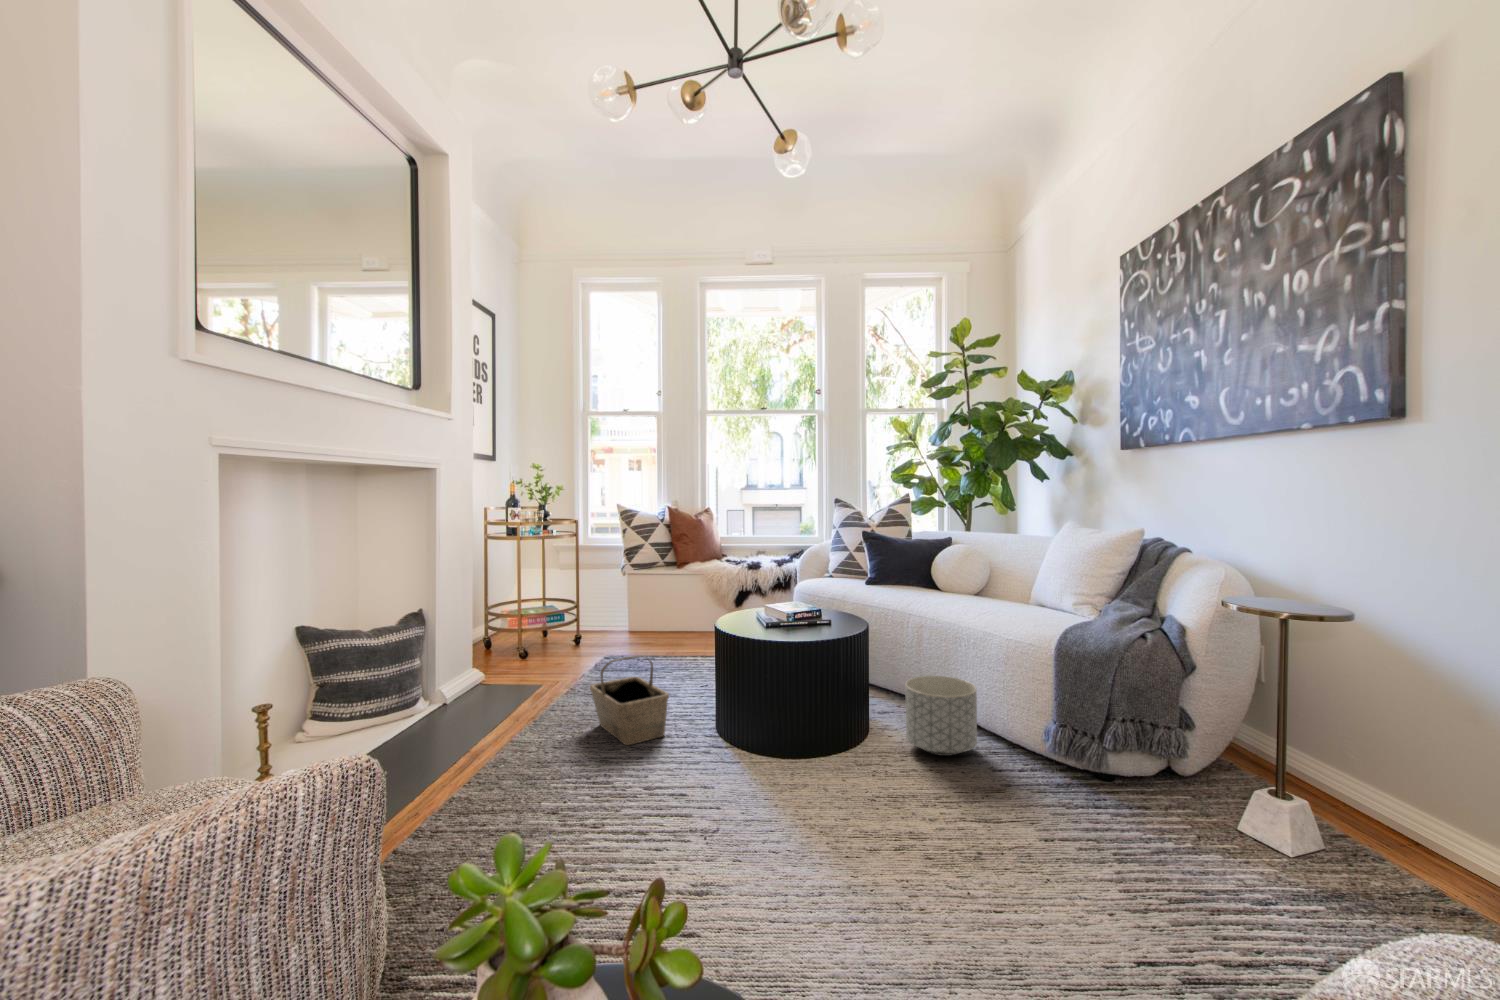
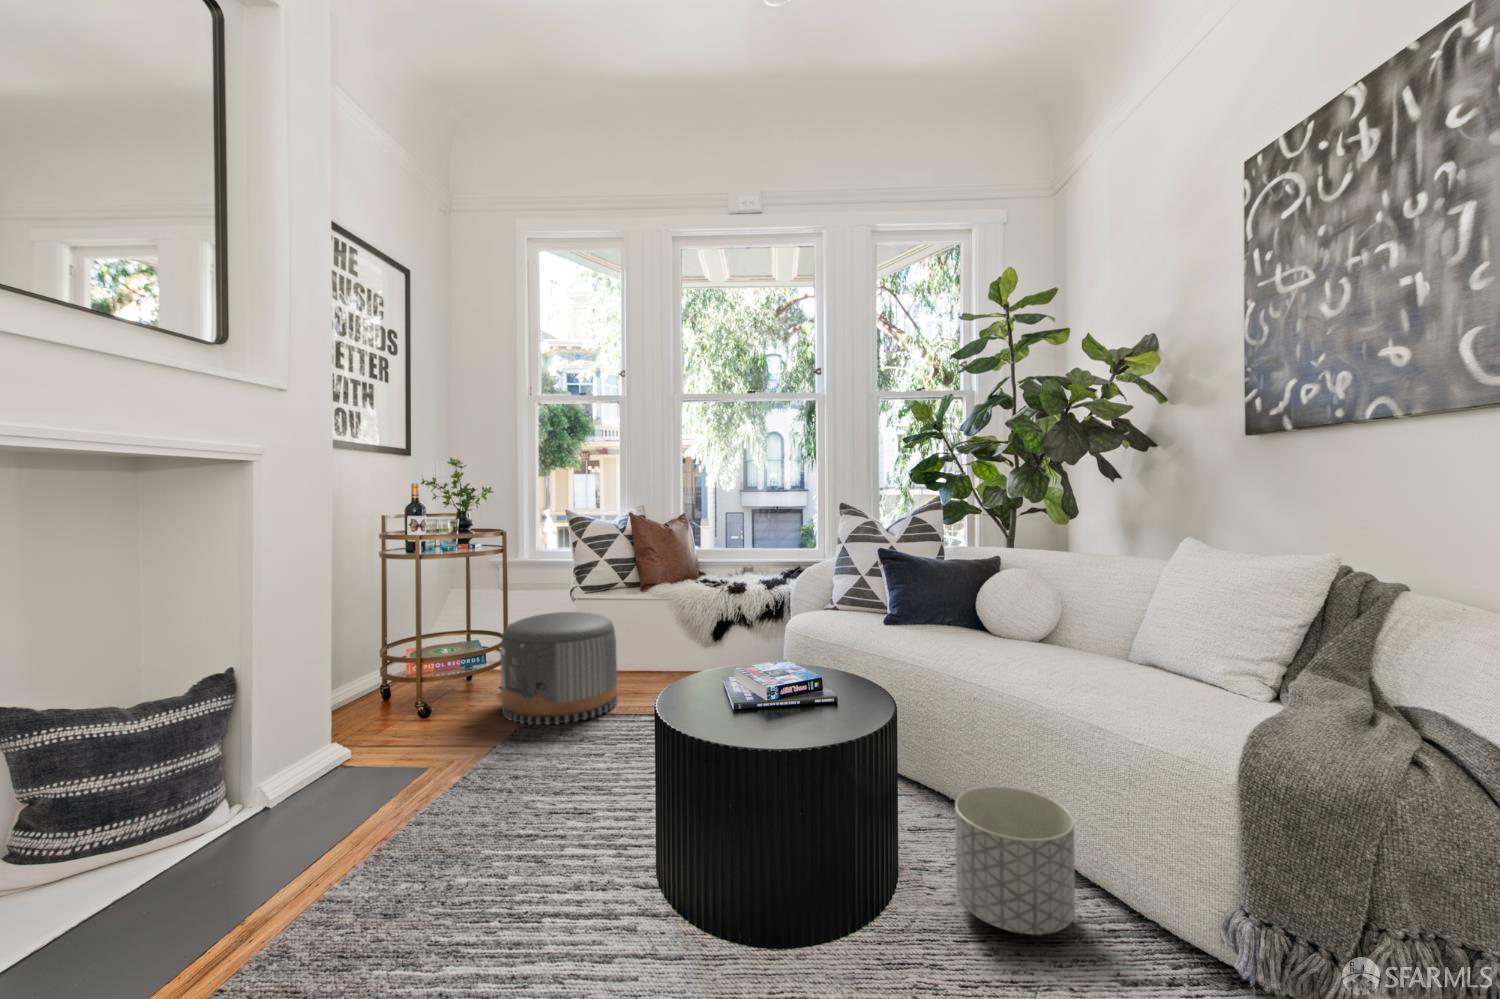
pouf: none [579,582,665,662] -> present [500,612,617,725]
basket: present [590,655,669,745] -> none [467,747,583,900]

